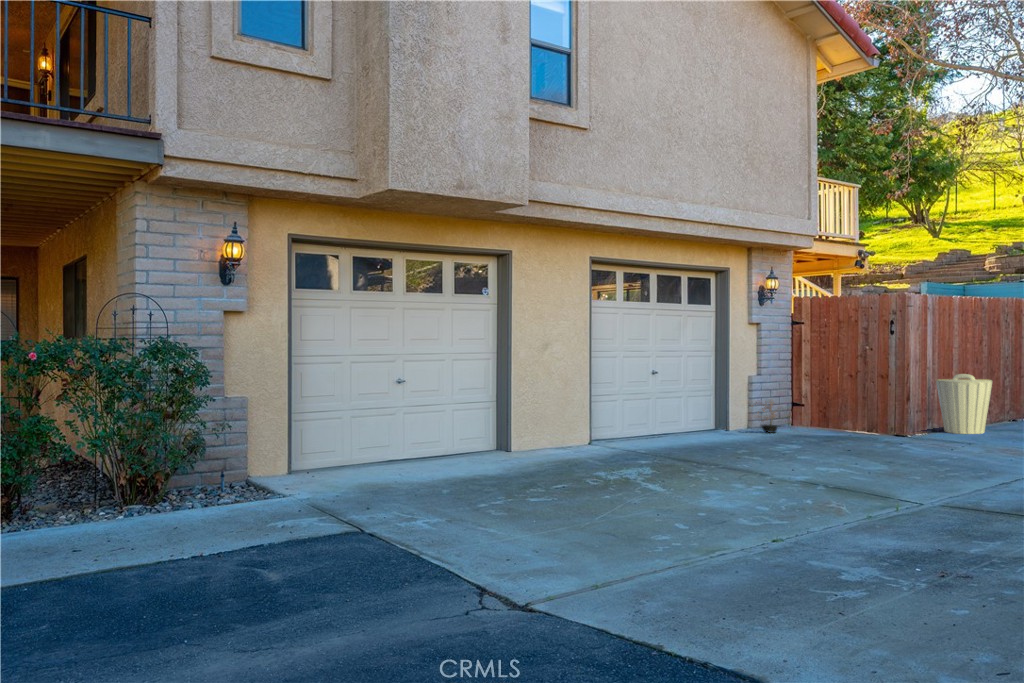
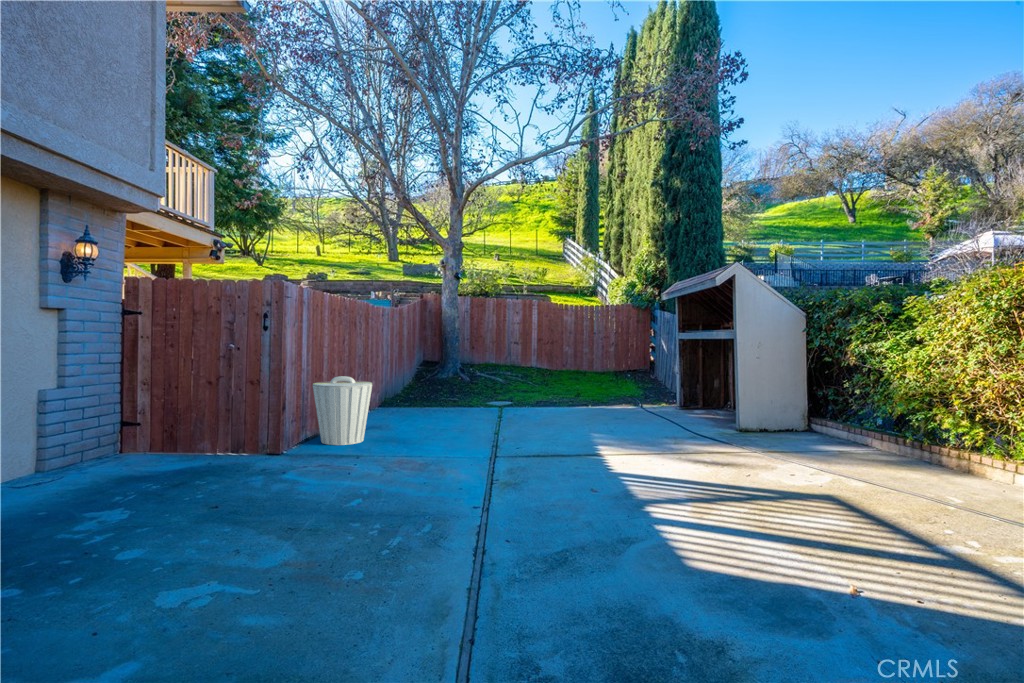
potted plant: present [752,402,778,433] -> none [38,421,98,475]

